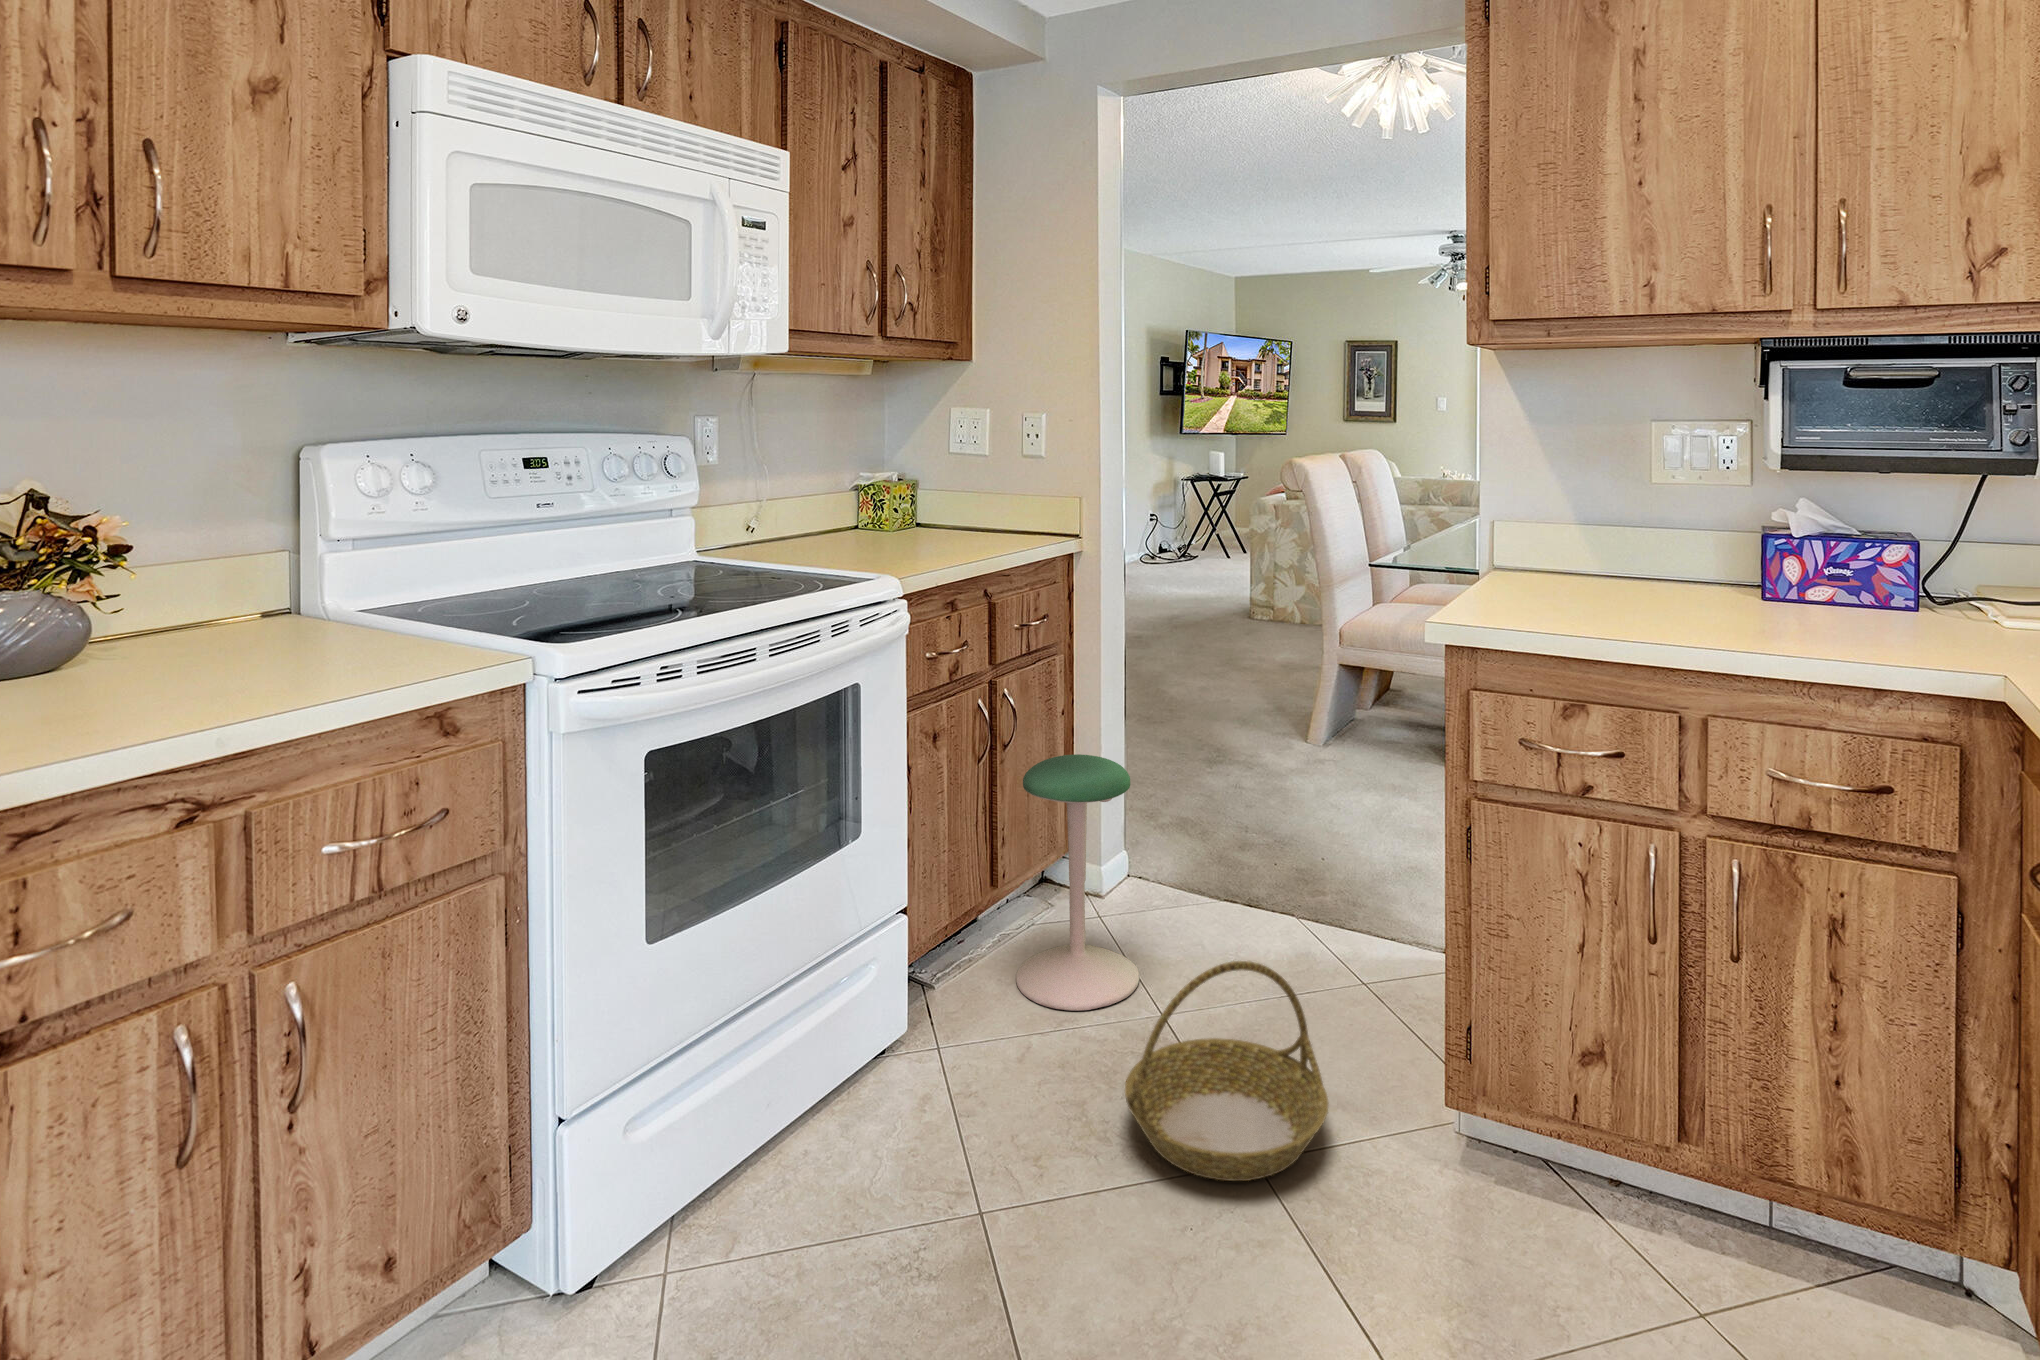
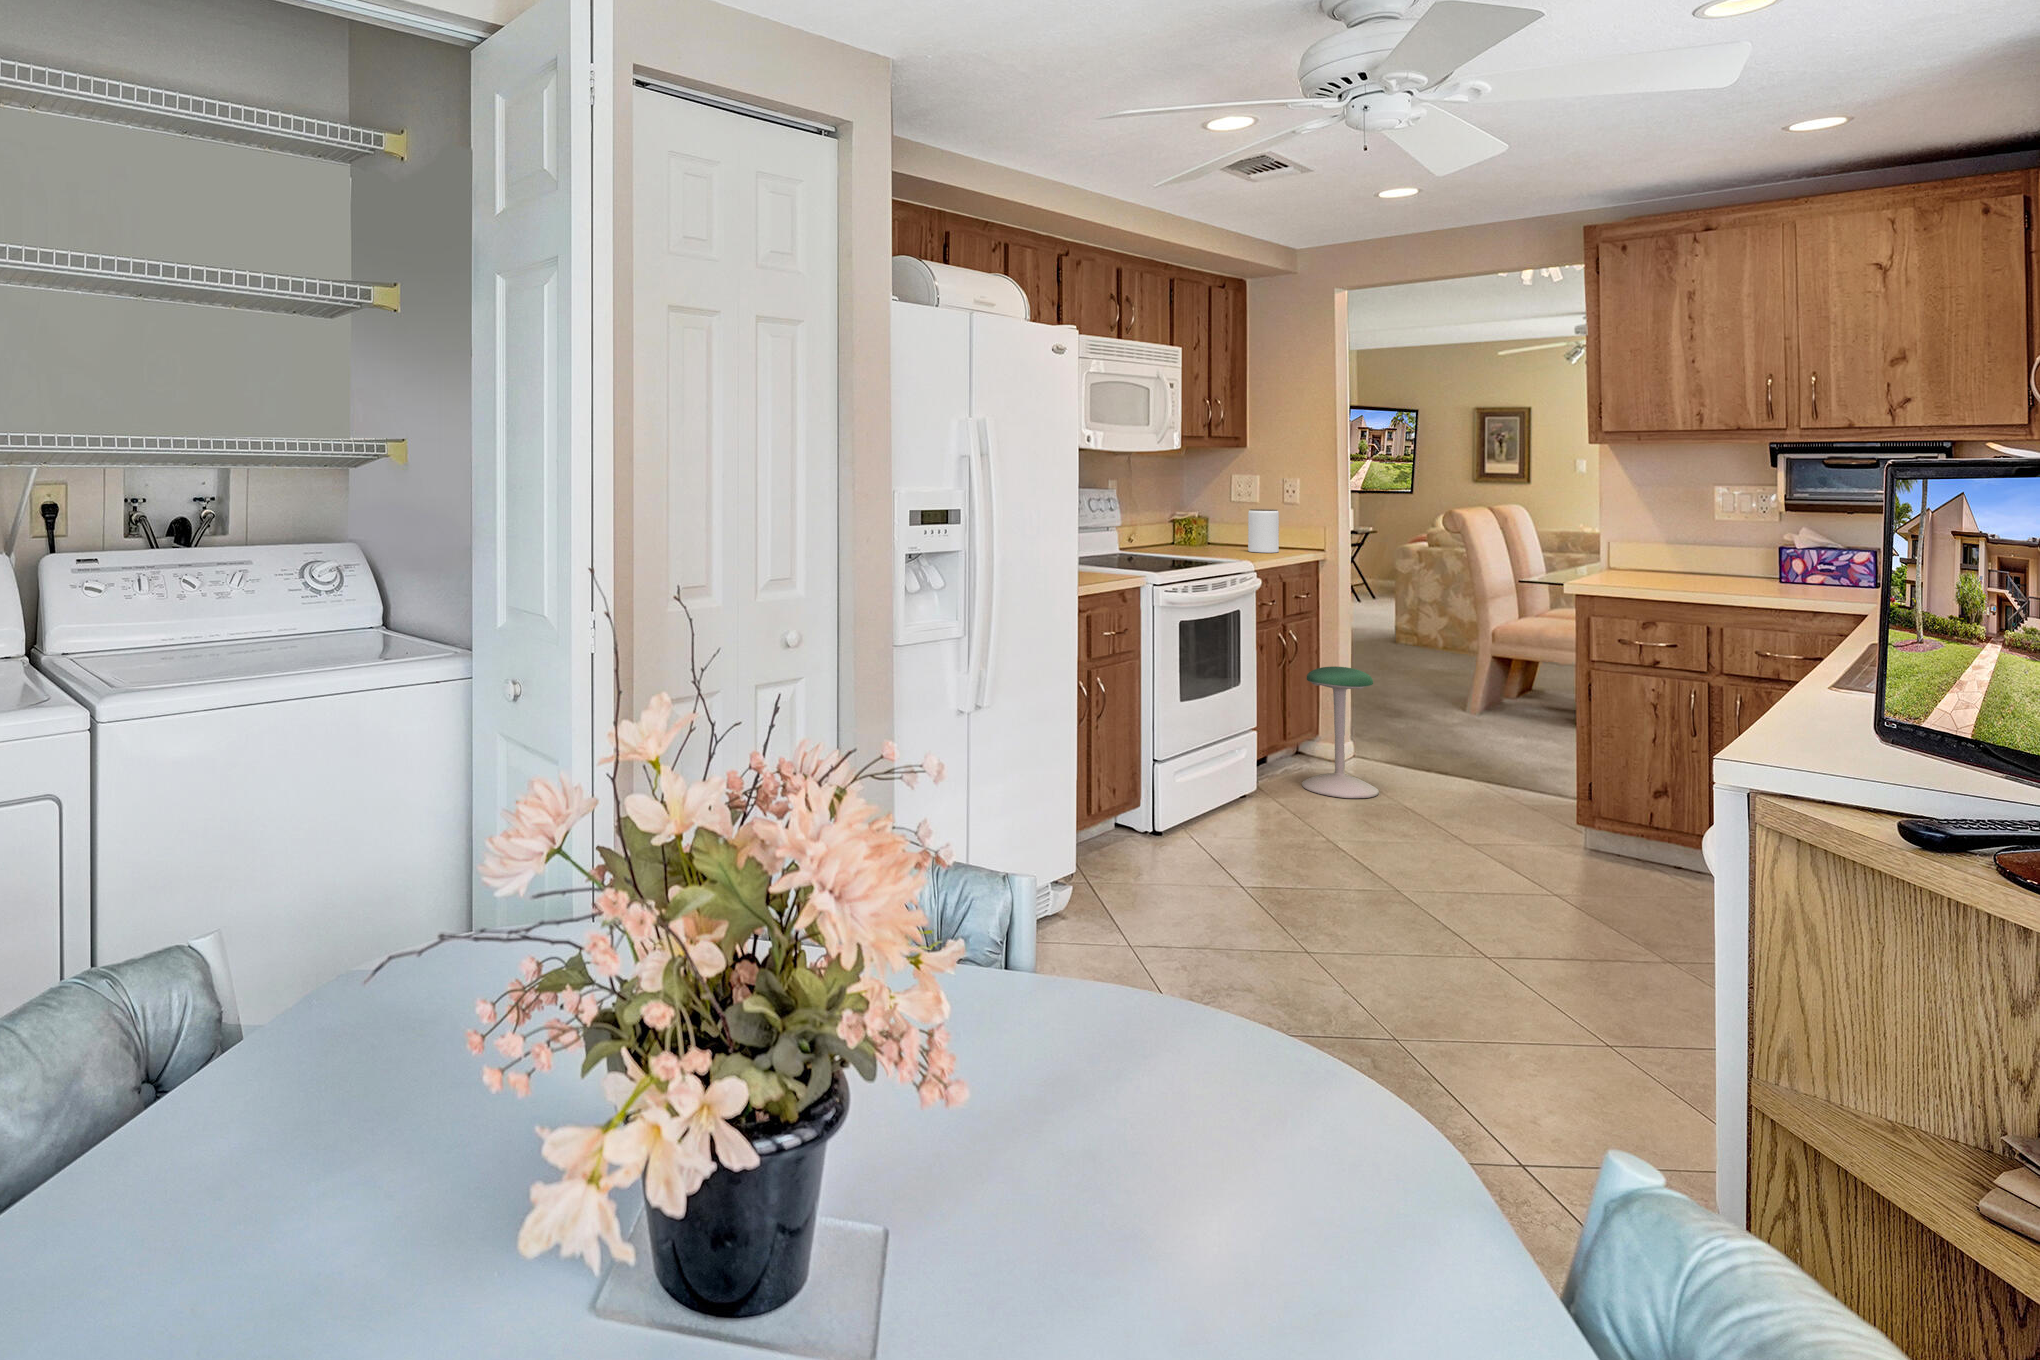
jar: none [950,468,999,547] -> present [1248,509,1279,553]
basket: present [1125,961,1329,1181] -> none [1391,750,1509,847]

